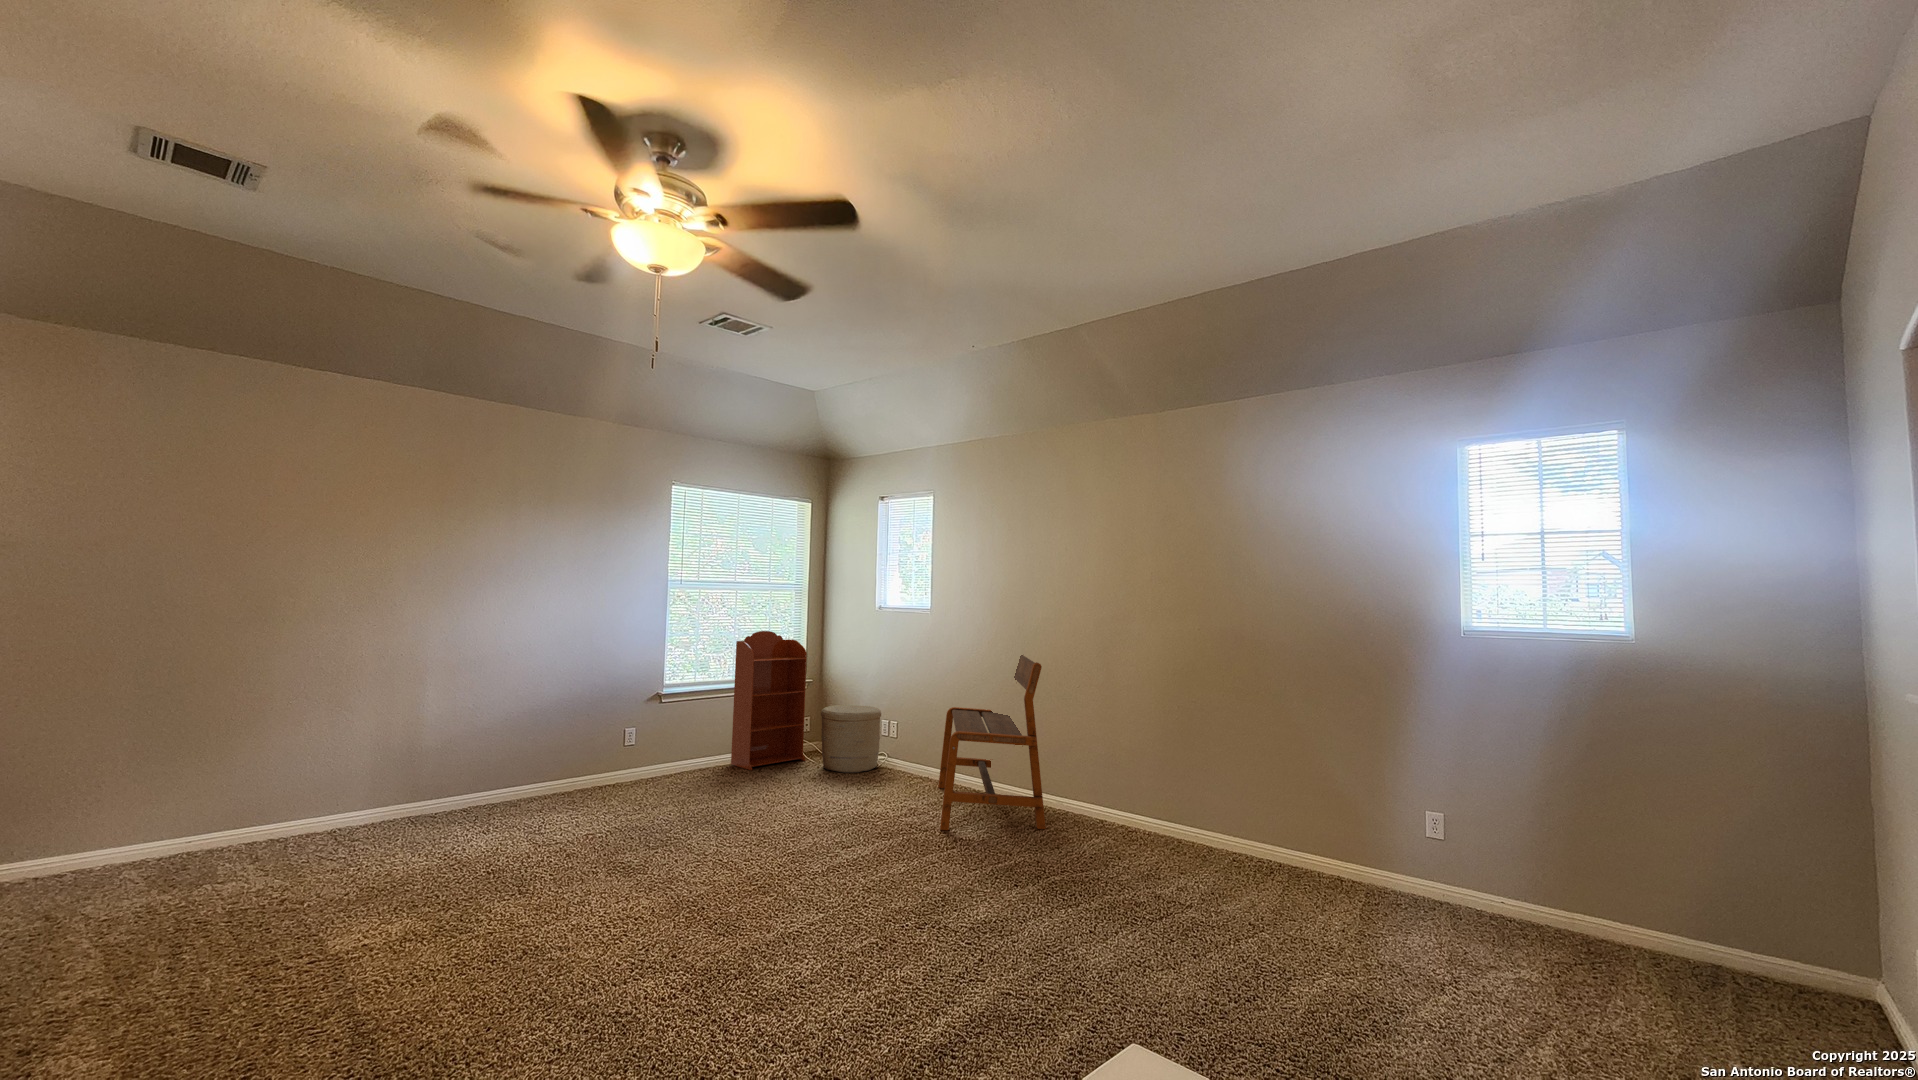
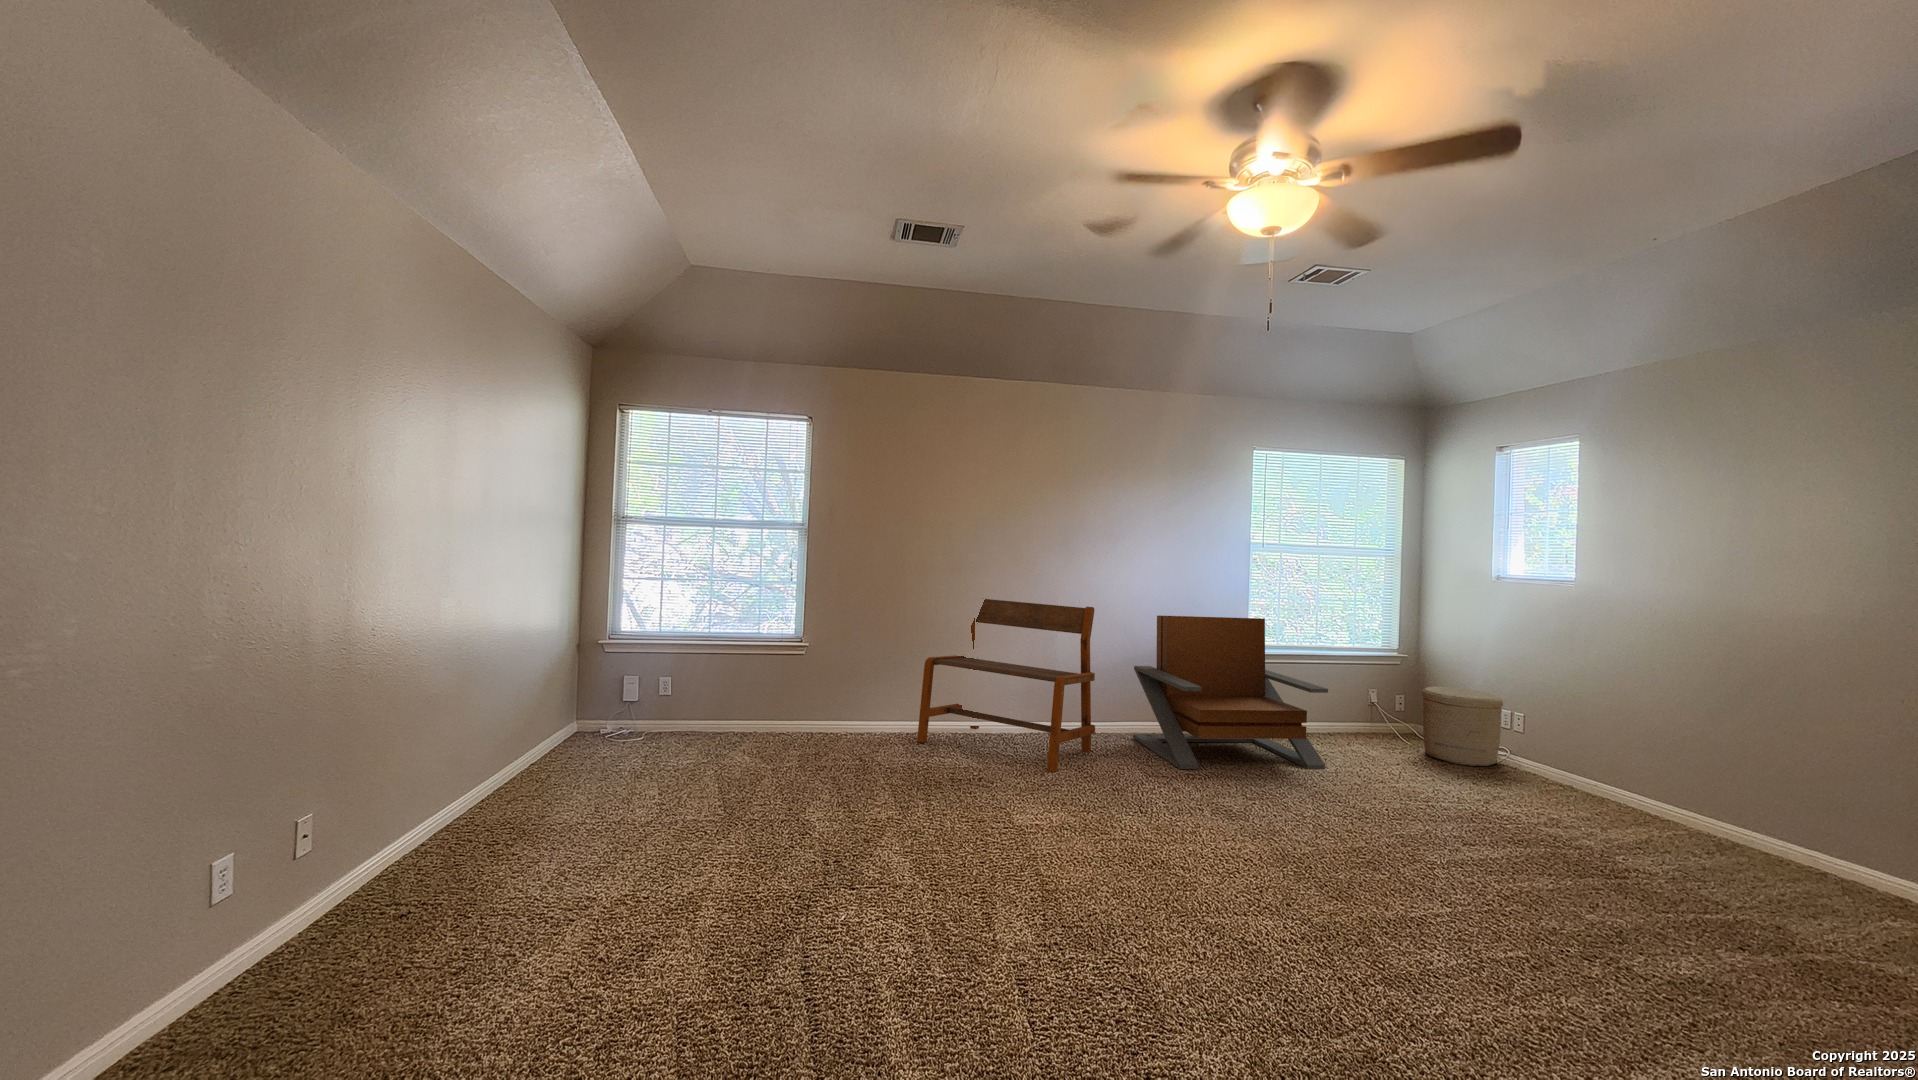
bookcase: present [731,631,807,770] -> none [1316,599,1403,743]
bench: present [938,655,1046,830] -> present [917,599,1095,772]
lounge chair: none [529,656,737,829] -> present [1133,616,1328,769]

